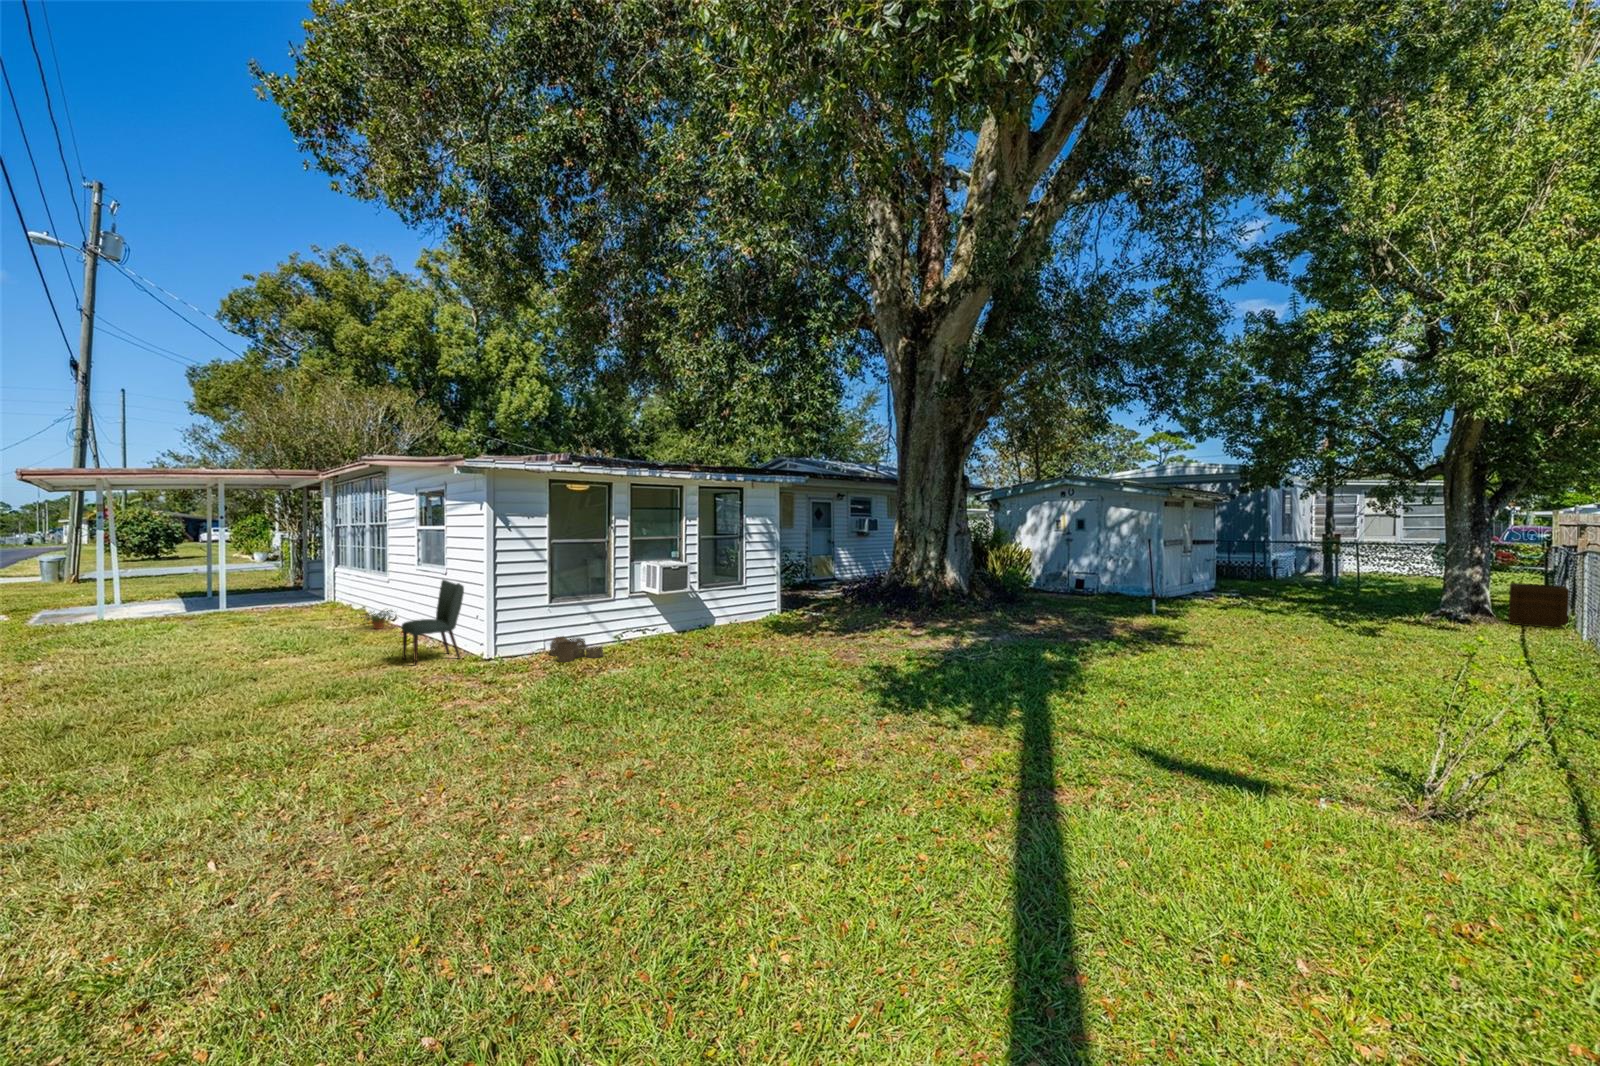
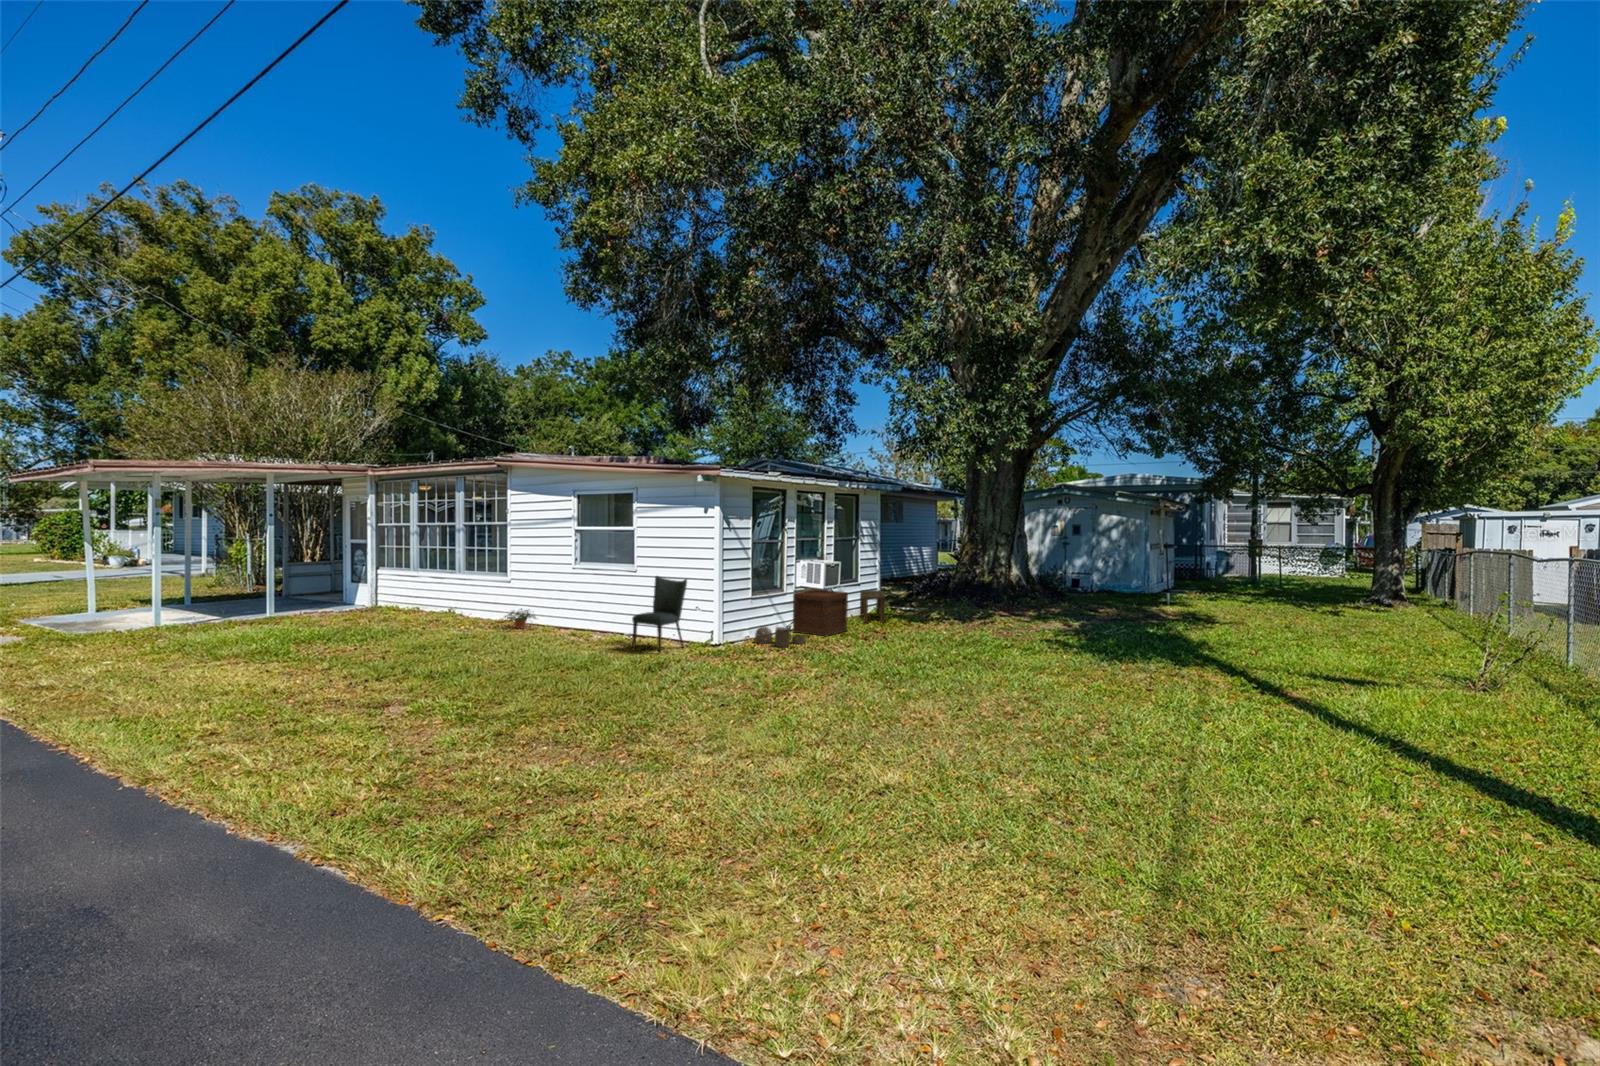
wooden crate: present [1508,583,1570,629] -> present [793,589,848,636]
bench: none [729,594,769,632] -> present [860,590,886,623]

